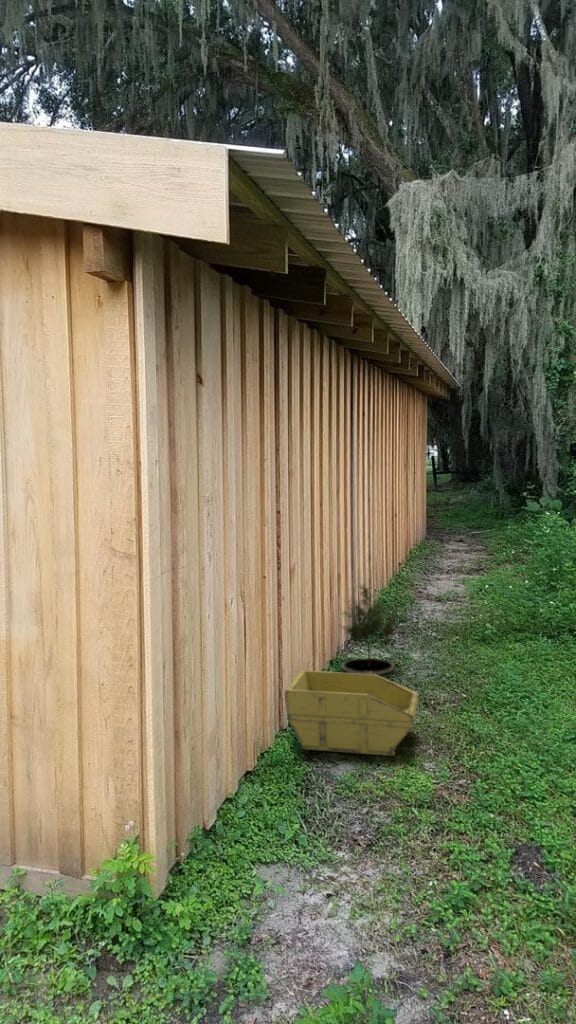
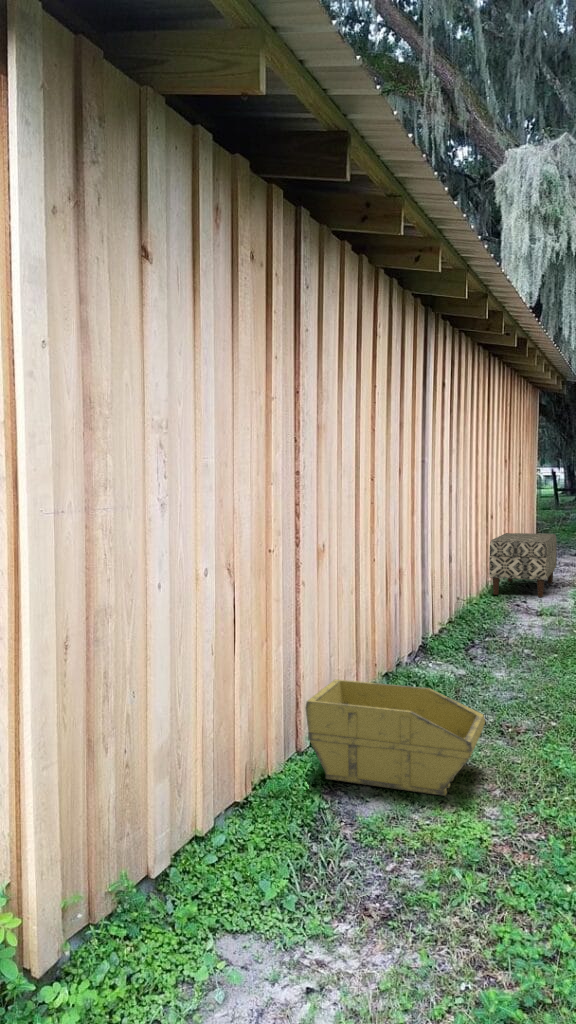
bench: none [396,526,449,582] -> present [489,533,557,597]
potted tree: present [342,581,397,675] -> none [398,572,478,695]

